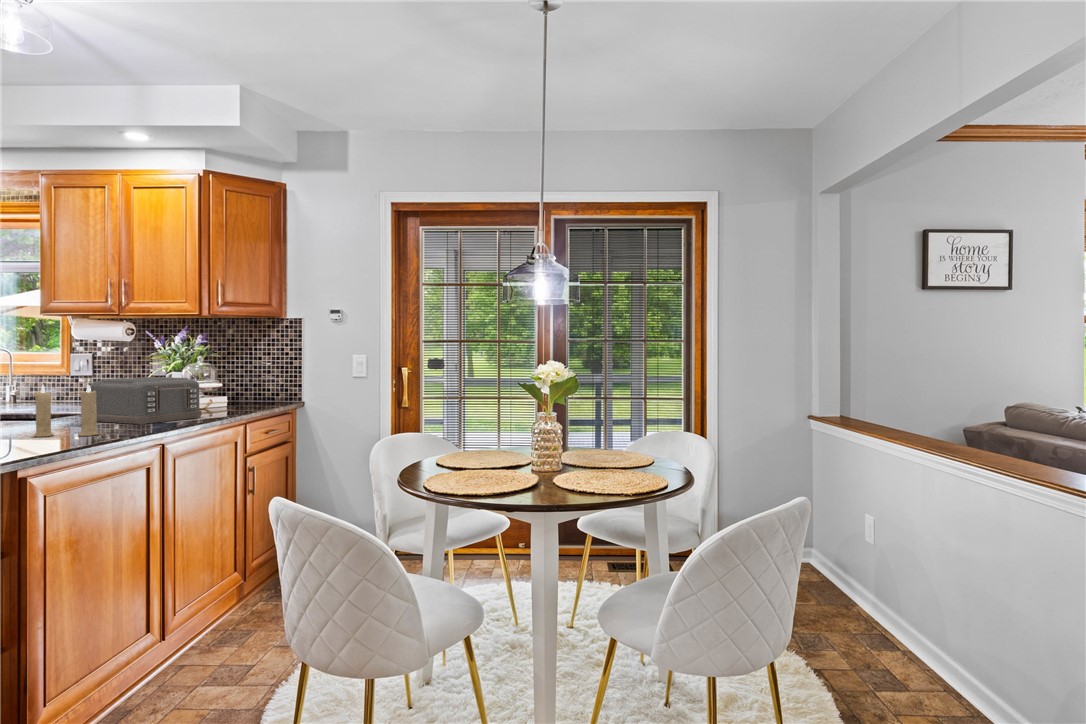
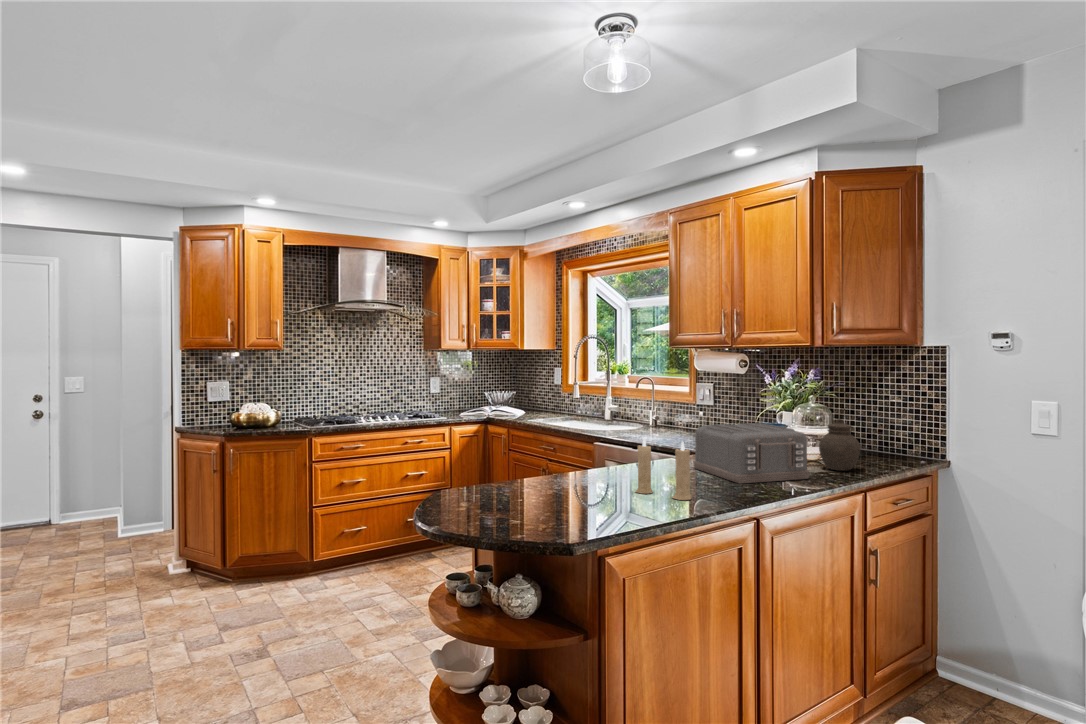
jar: none [208,372,241,412] -> present [819,419,860,471]

